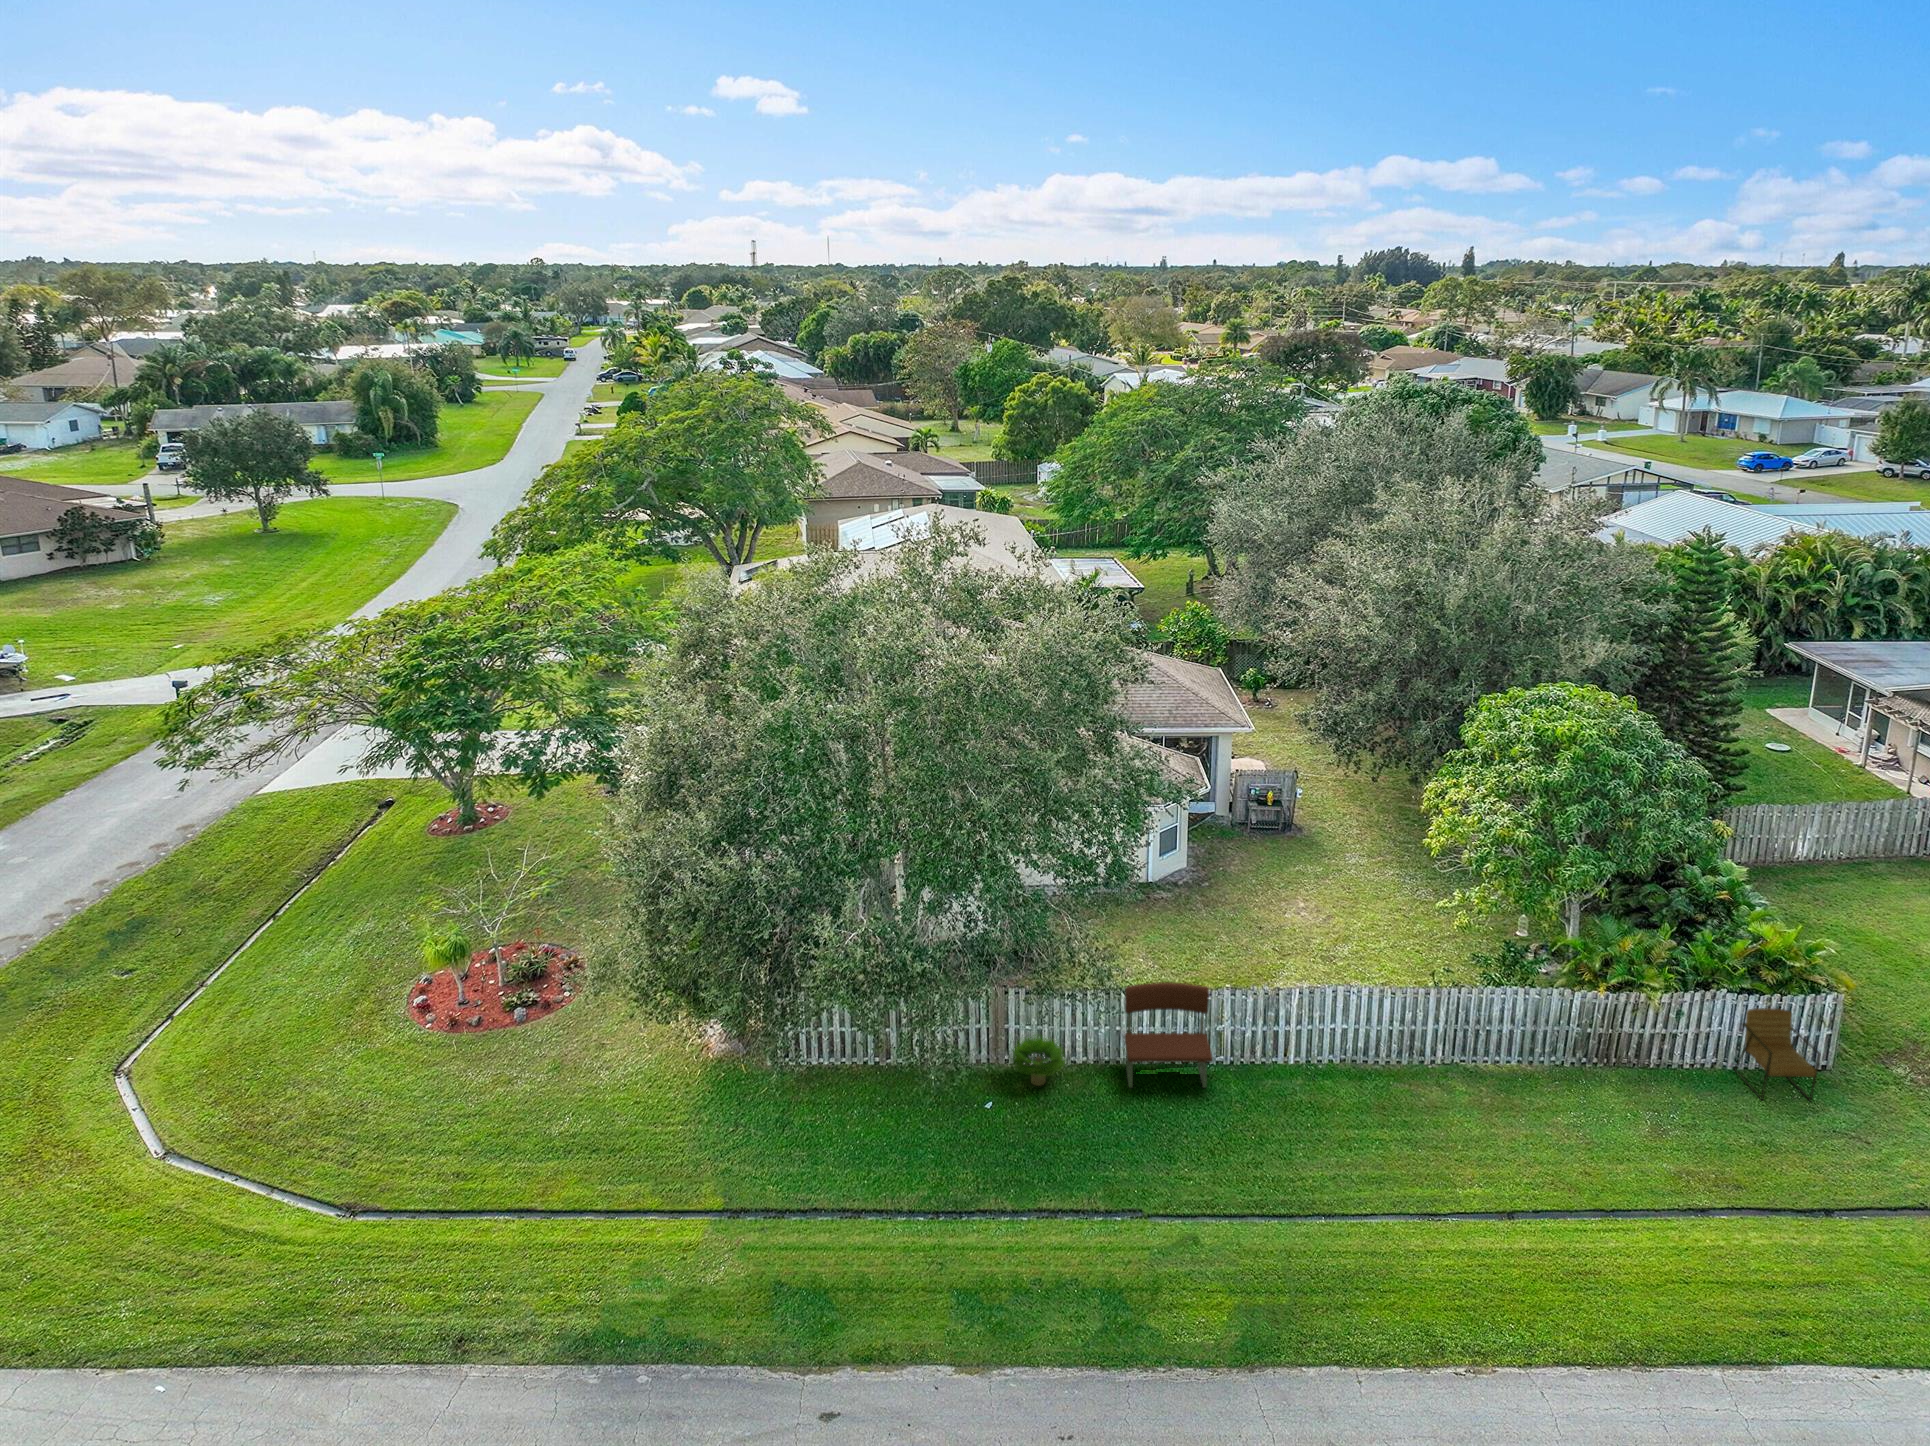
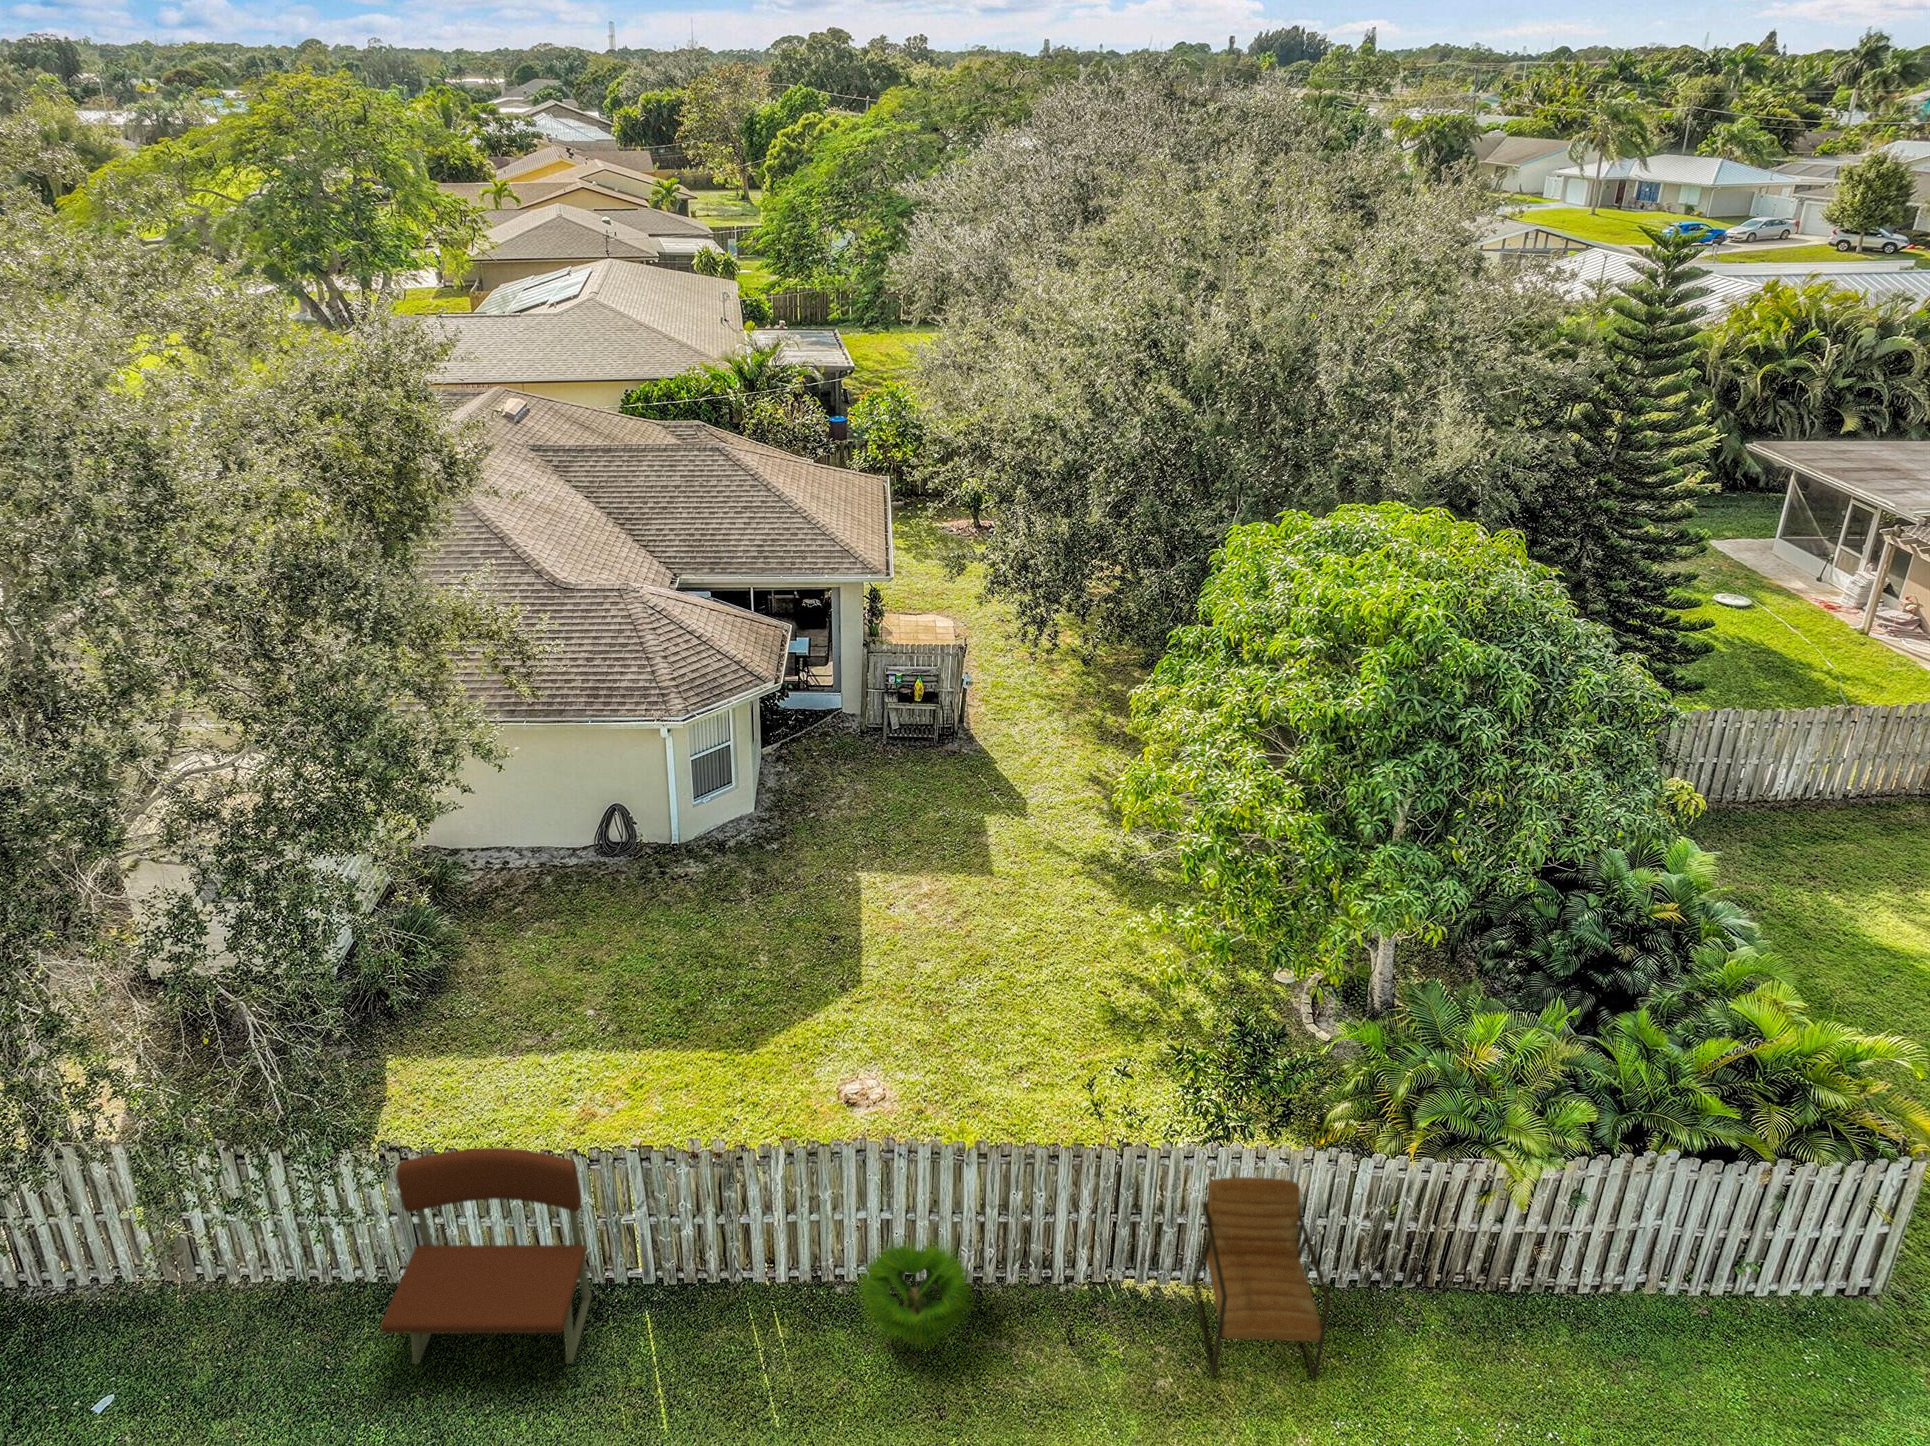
chair: present [1734,1008,1821,1101] -> present [1192,1177,1331,1381]
potted plant: present [1012,1035,1066,1086] -> present [860,1241,974,1349]

